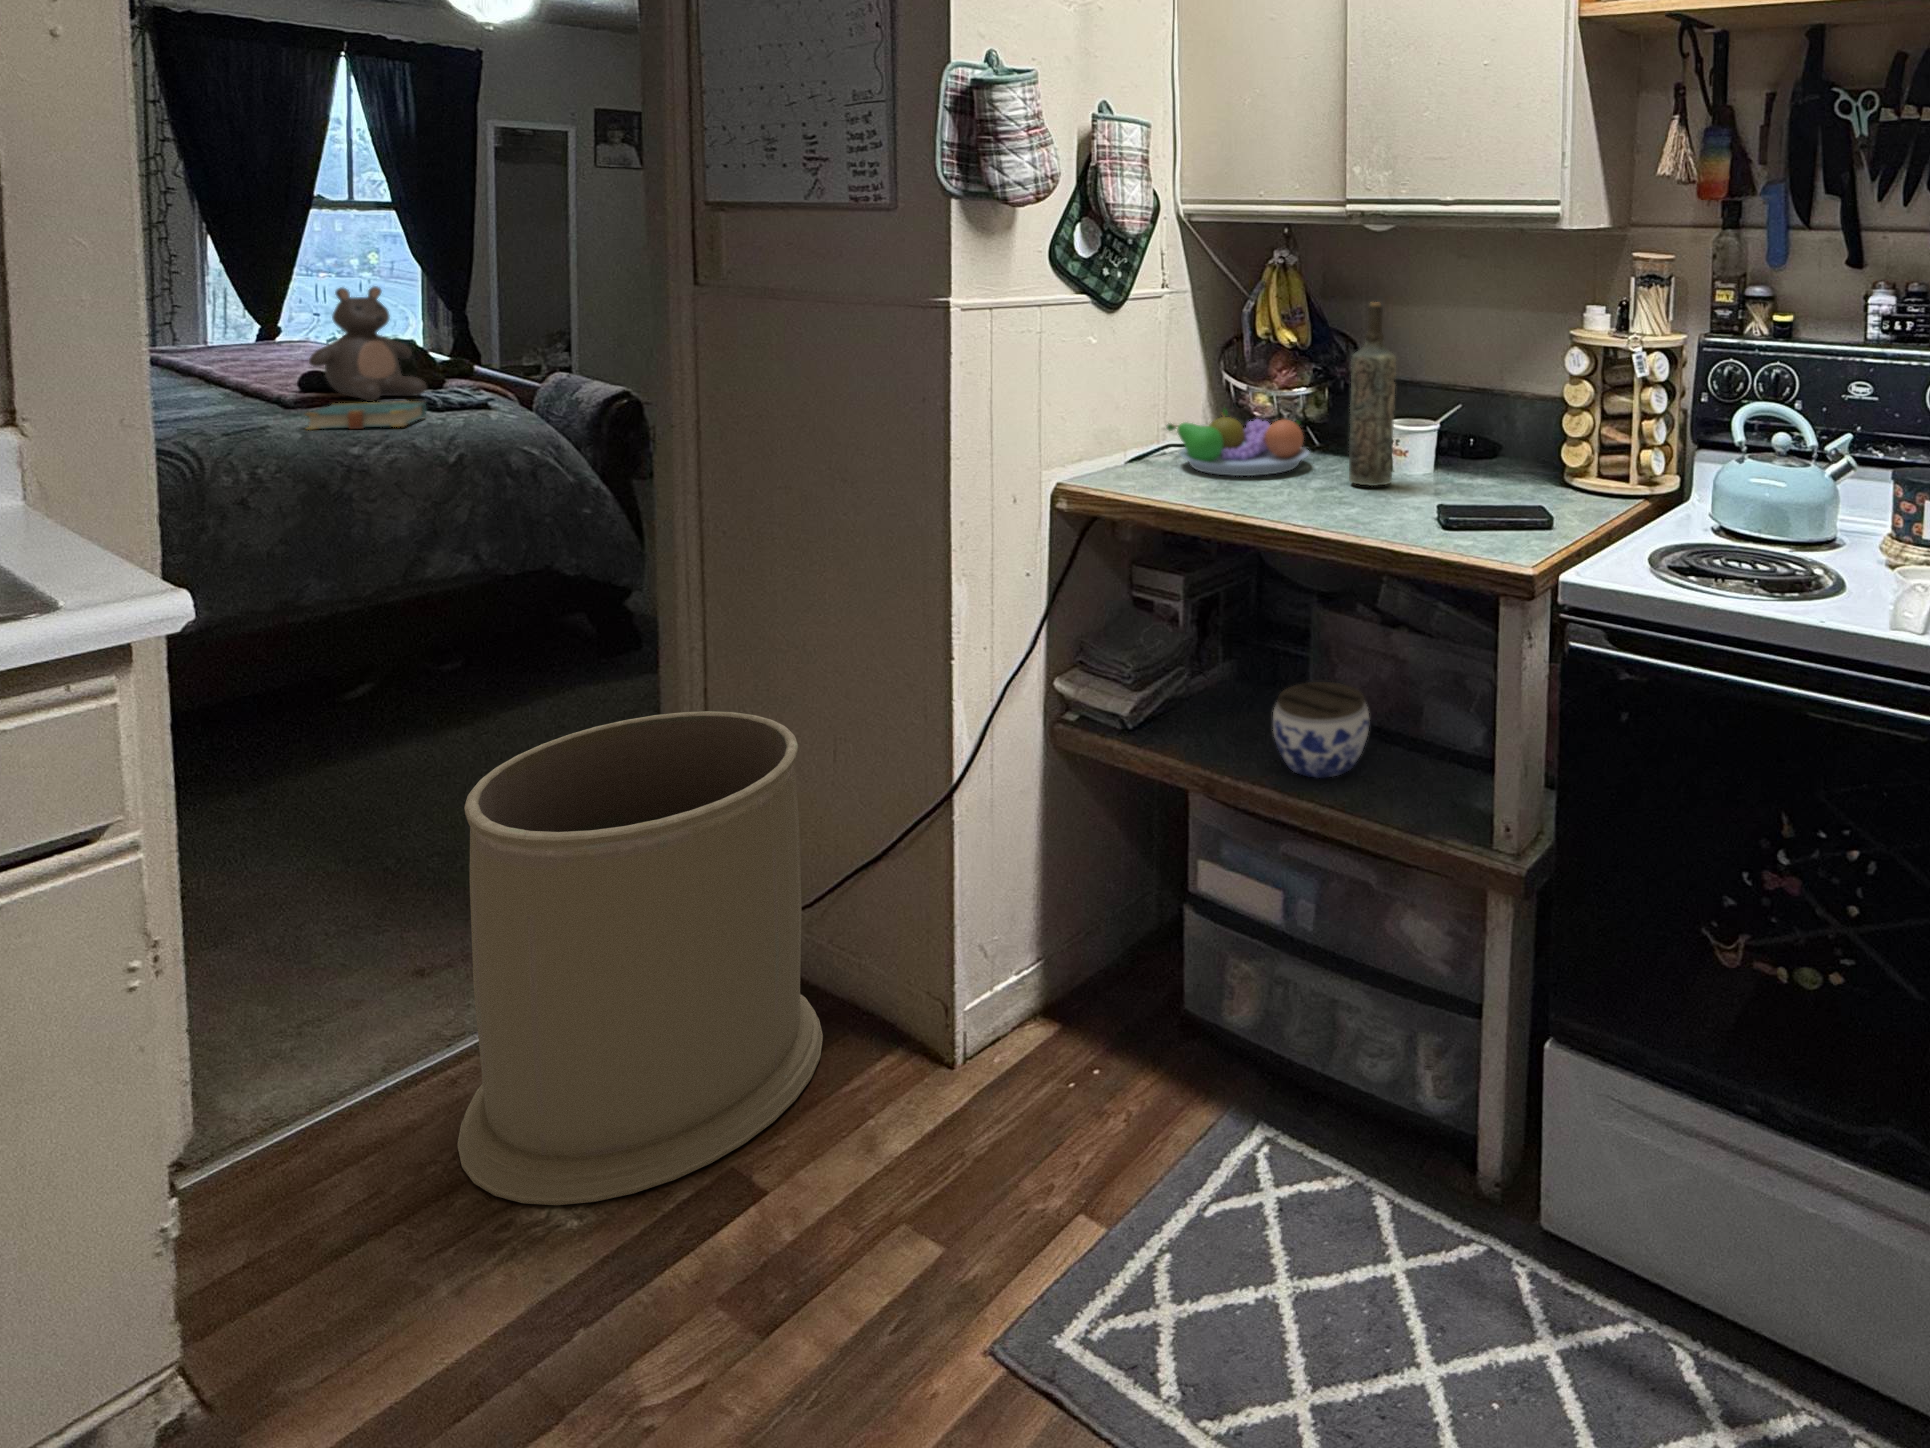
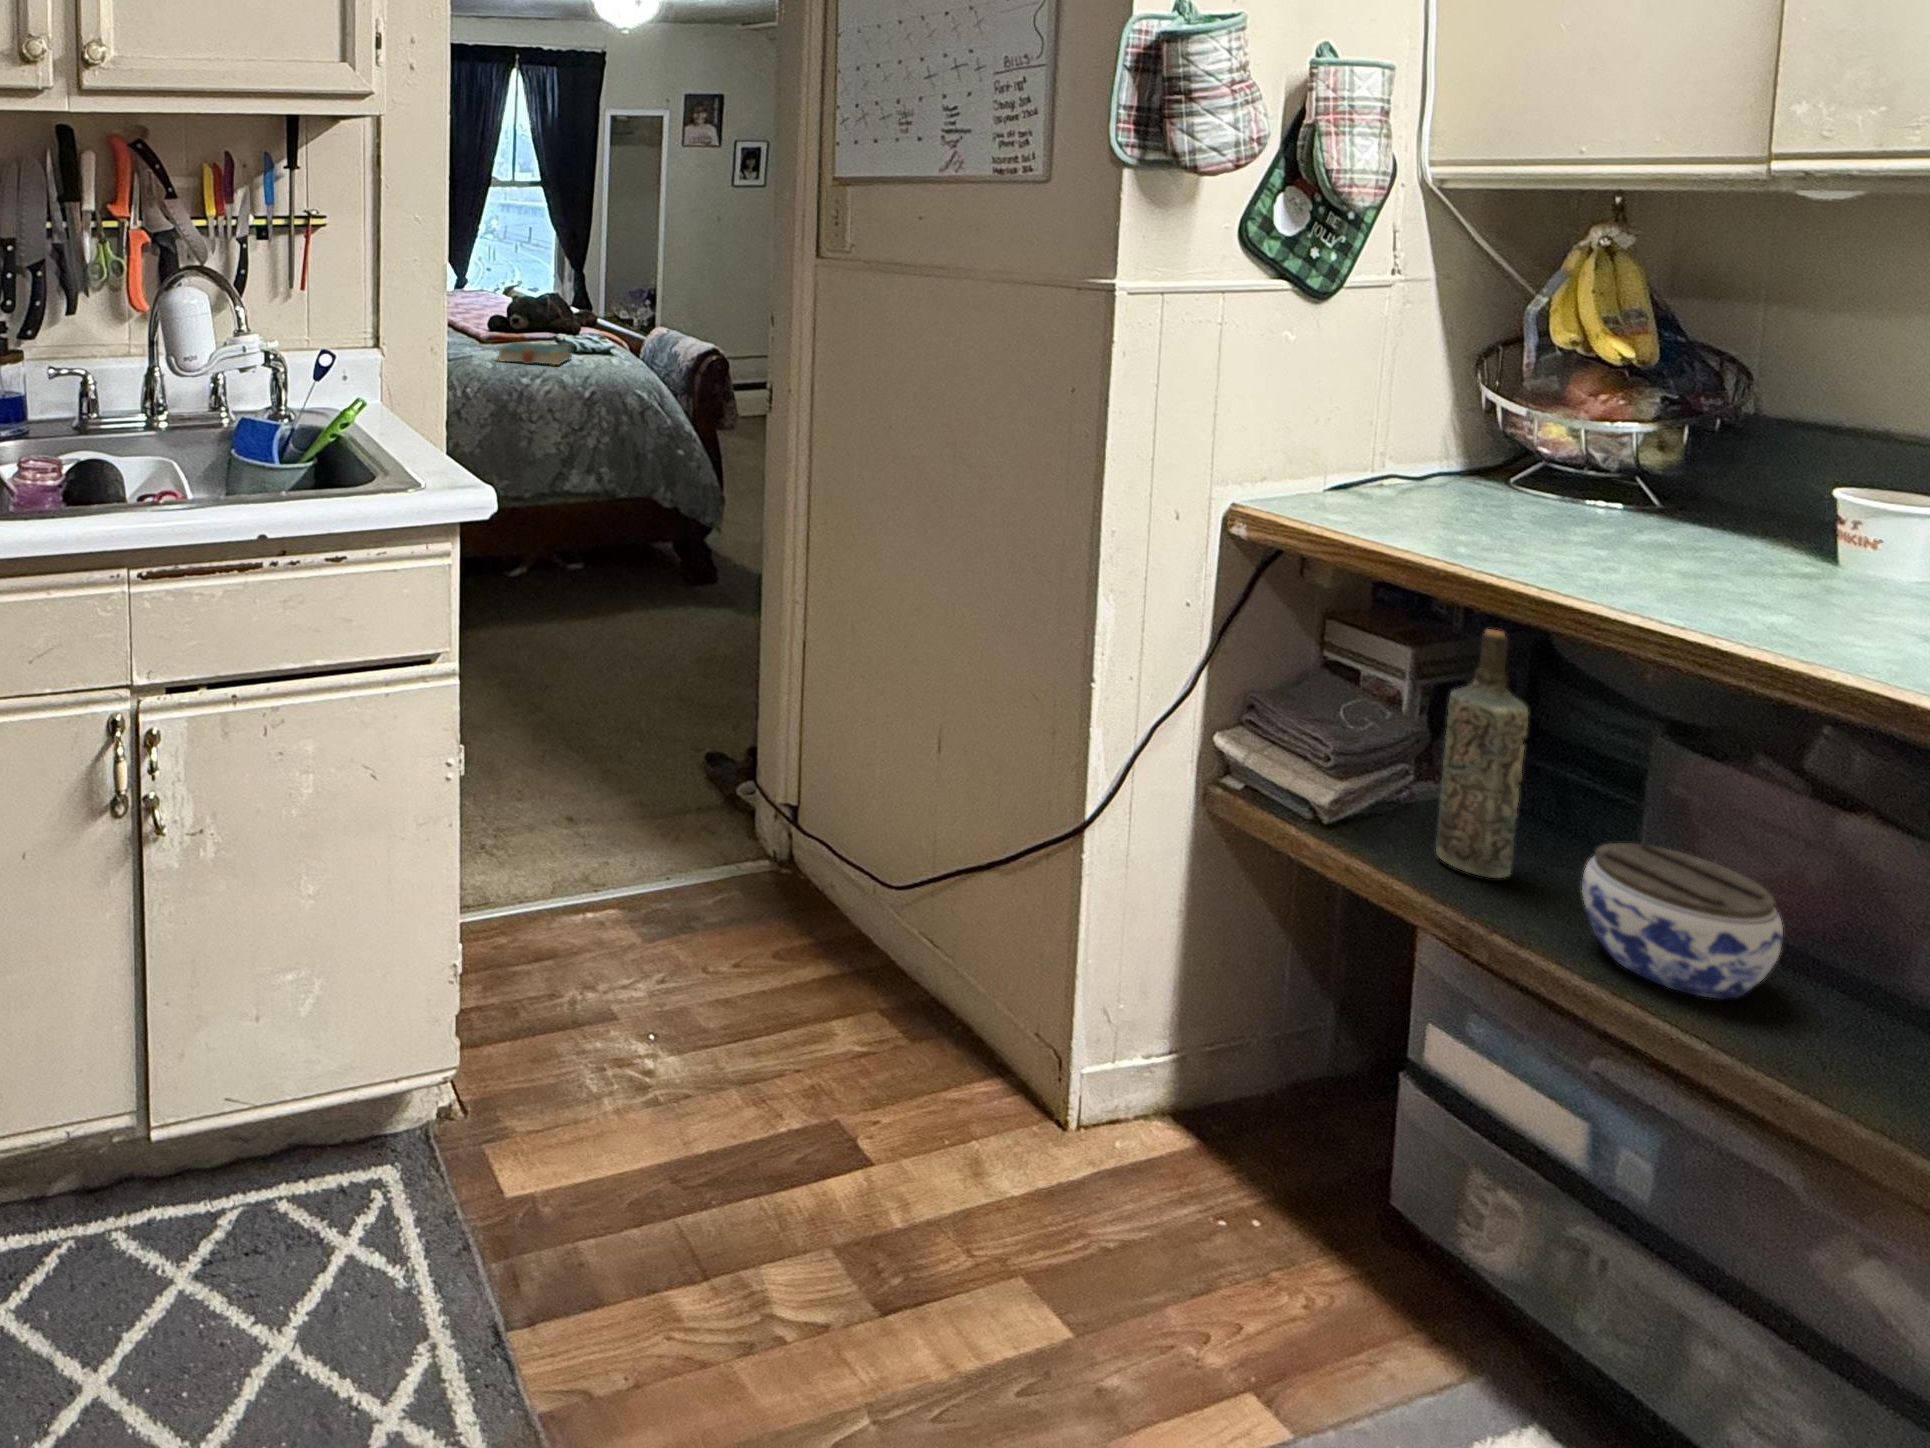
teddy bear: present [309,286,426,402] -> none [496,249,569,342]
bottle: present [1349,302,1396,486] -> present [1436,629,1528,878]
fruit bowl: present [1167,409,1309,476] -> none [1394,437,1653,539]
trash can: present [457,711,823,1205] -> none [612,658,920,1110]

